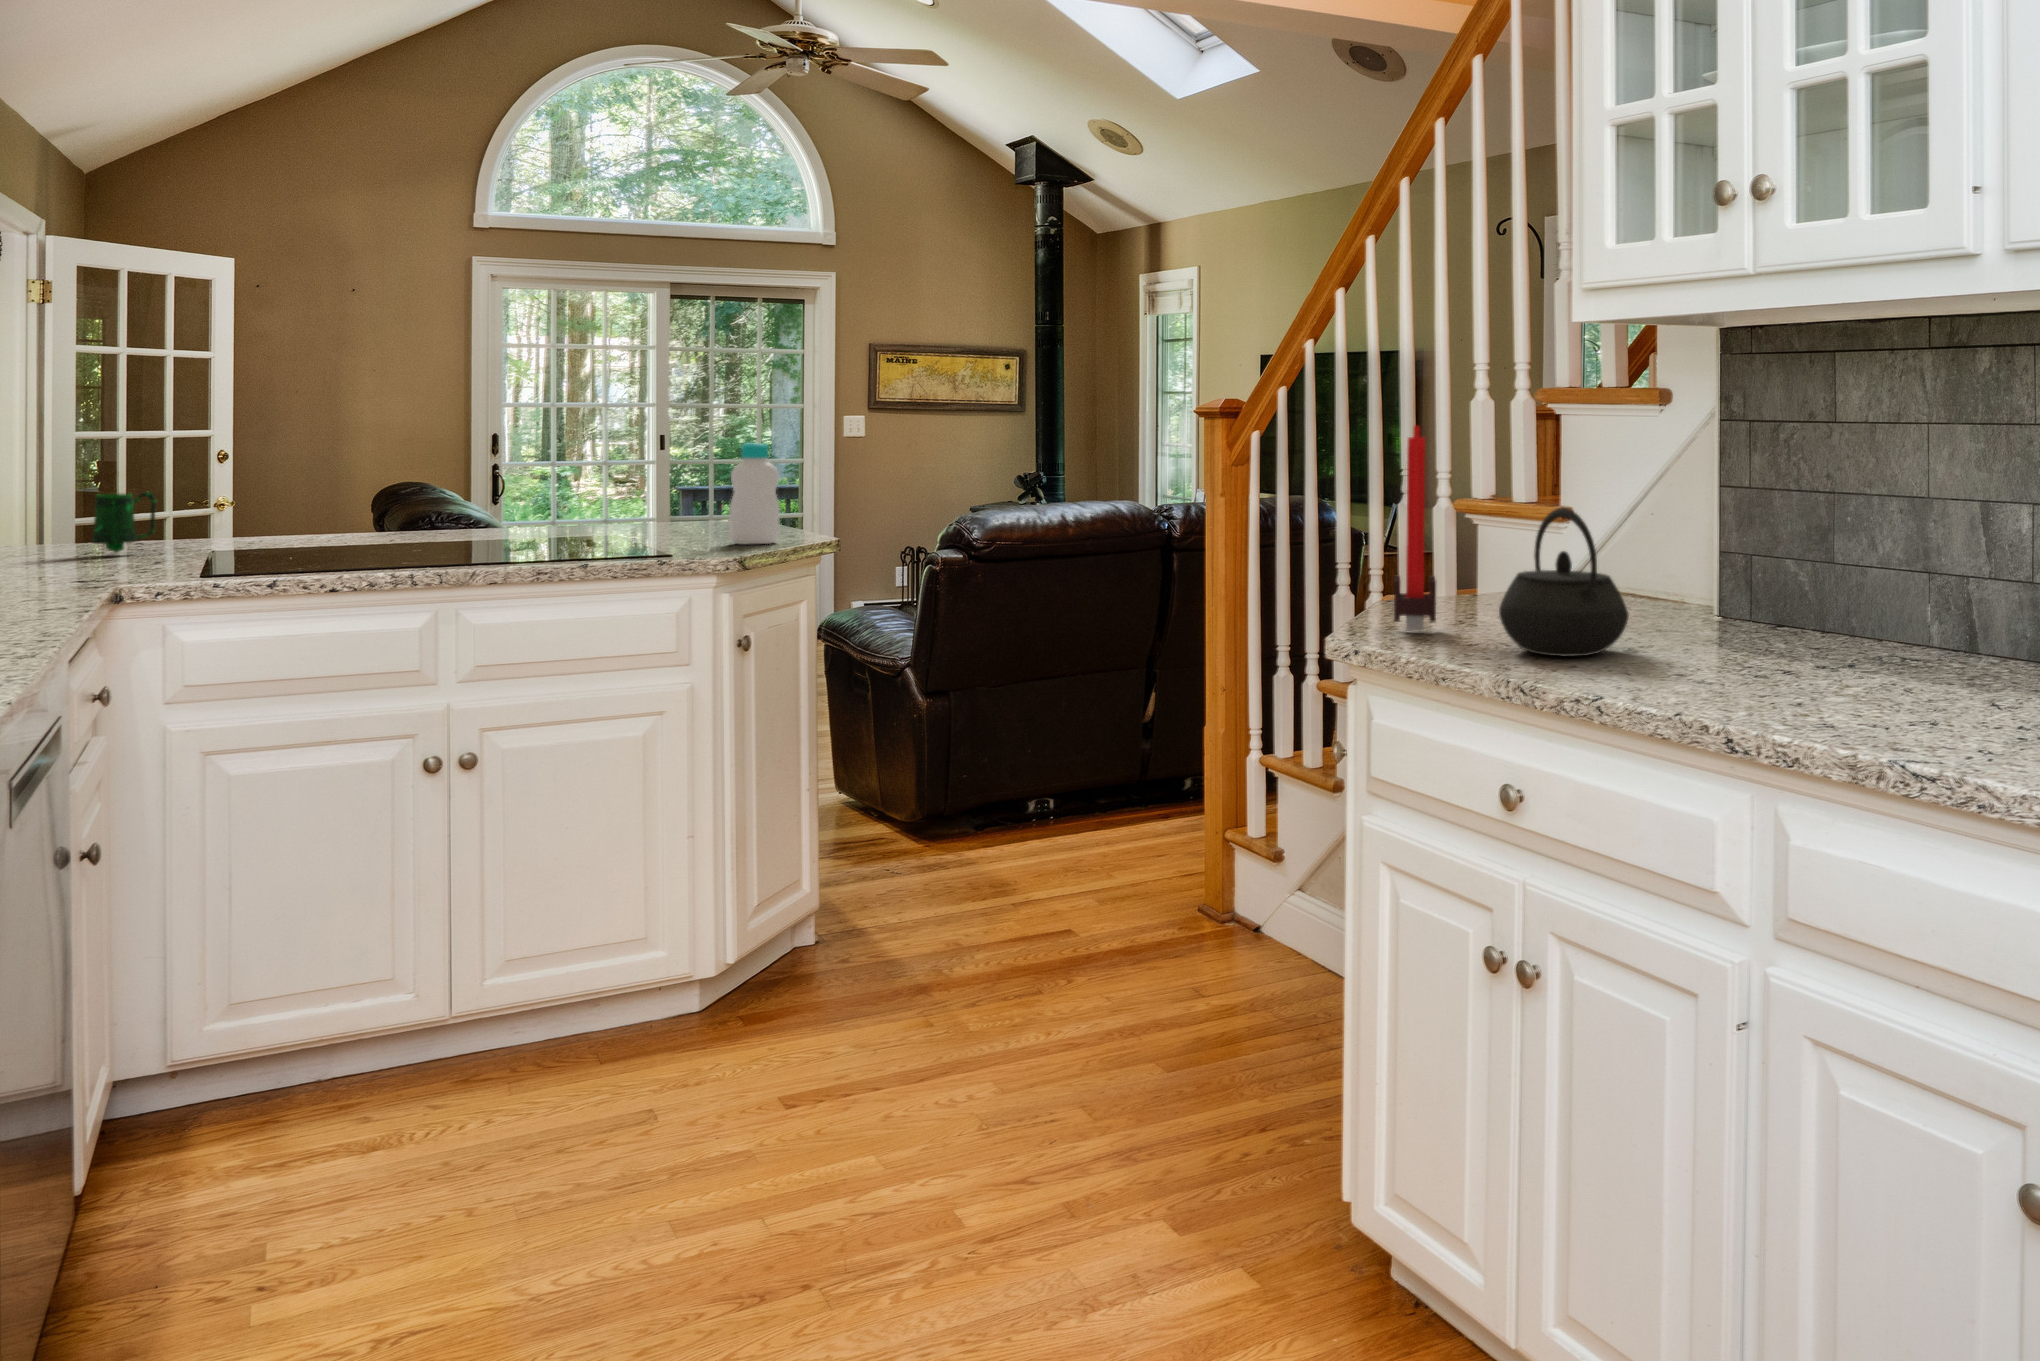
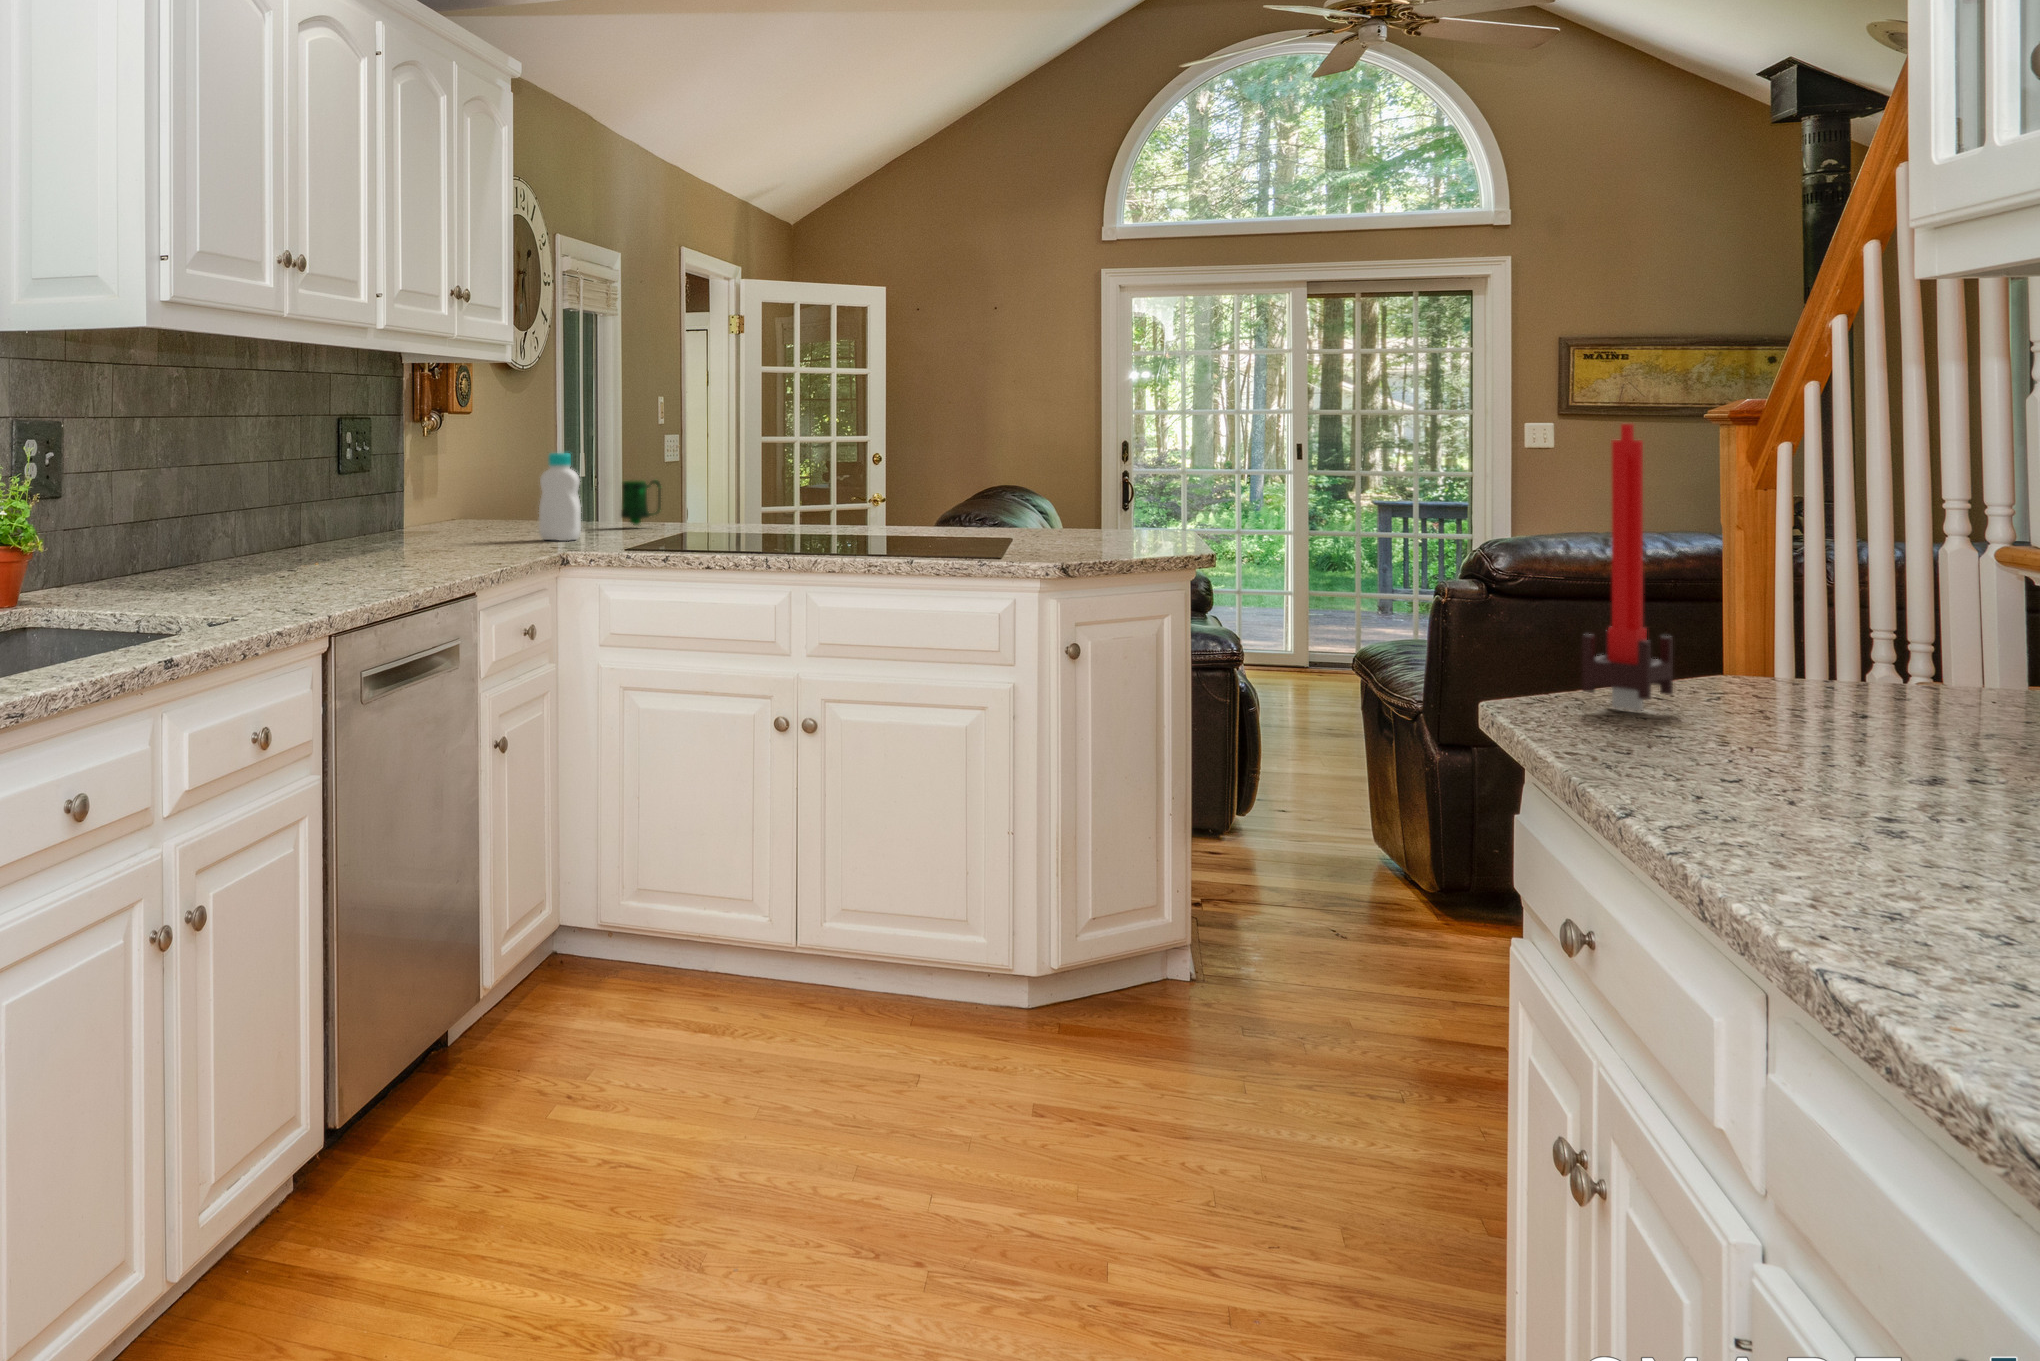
bottle: present [729,443,780,544] -> present [539,453,581,541]
kettle: present [1499,507,1629,657] -> none [1661,545,1907,773]

